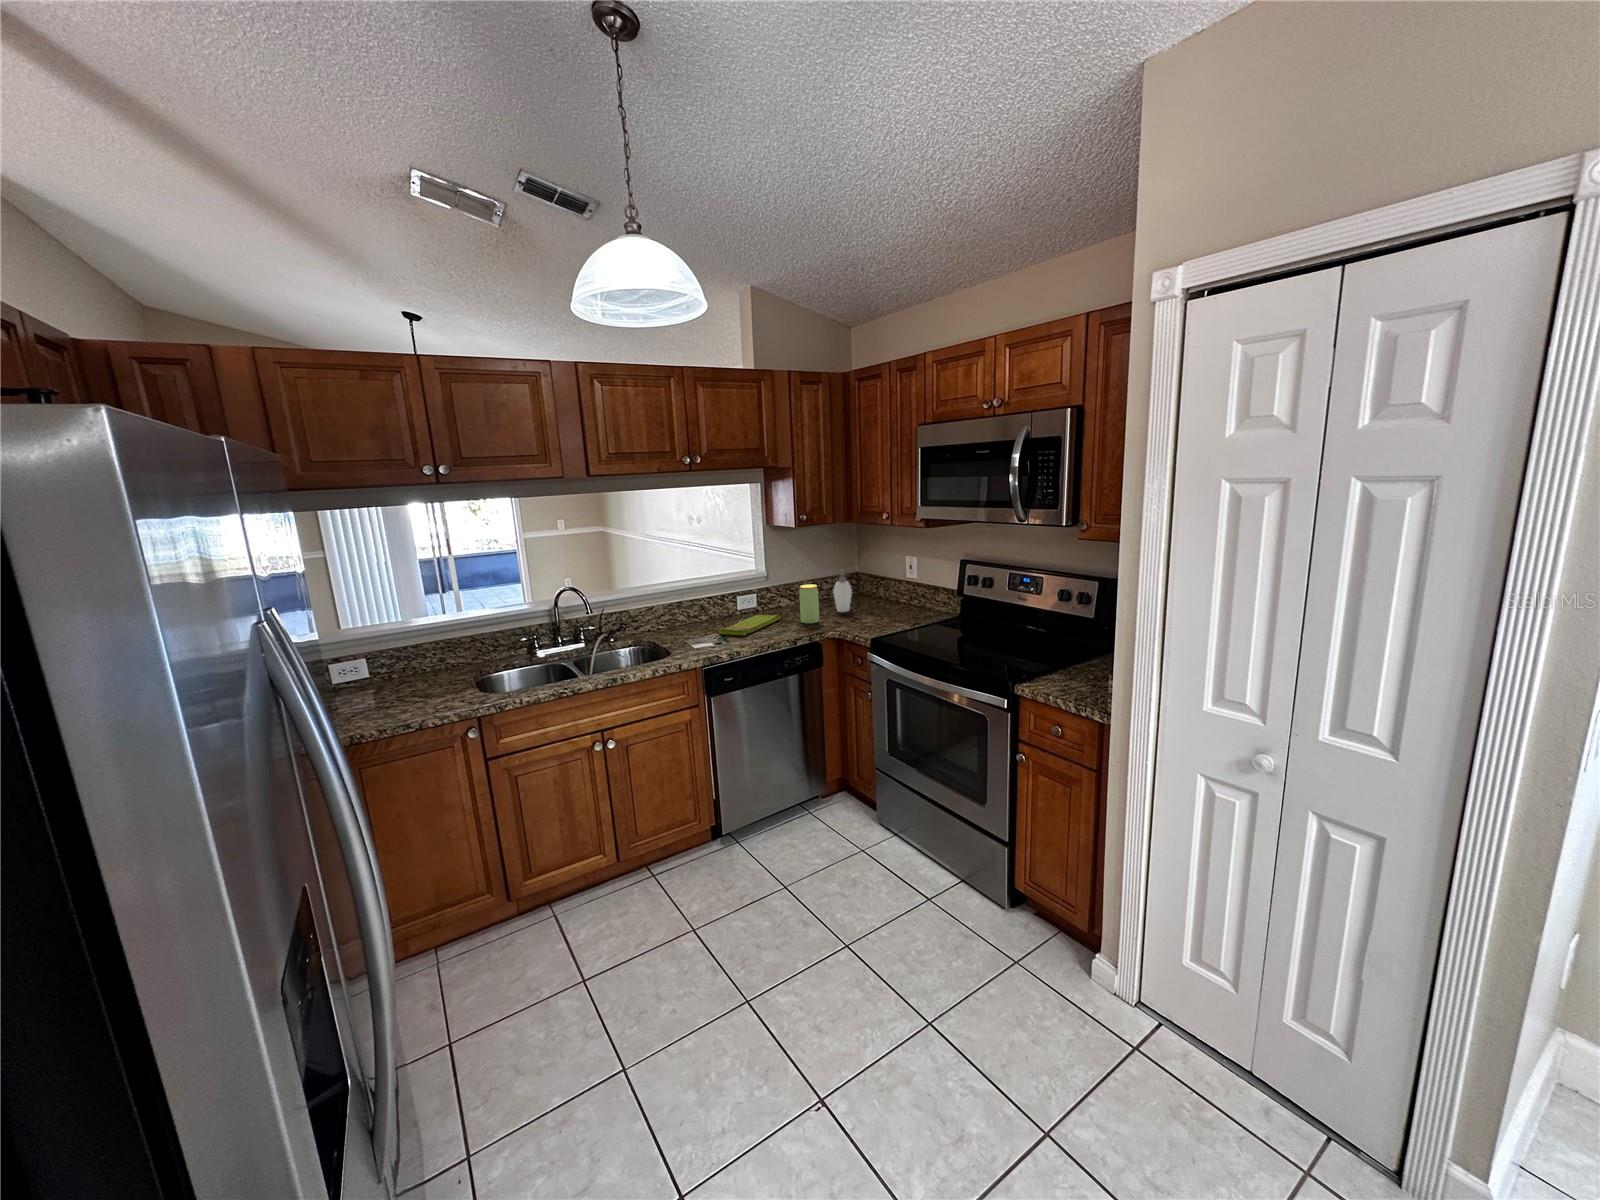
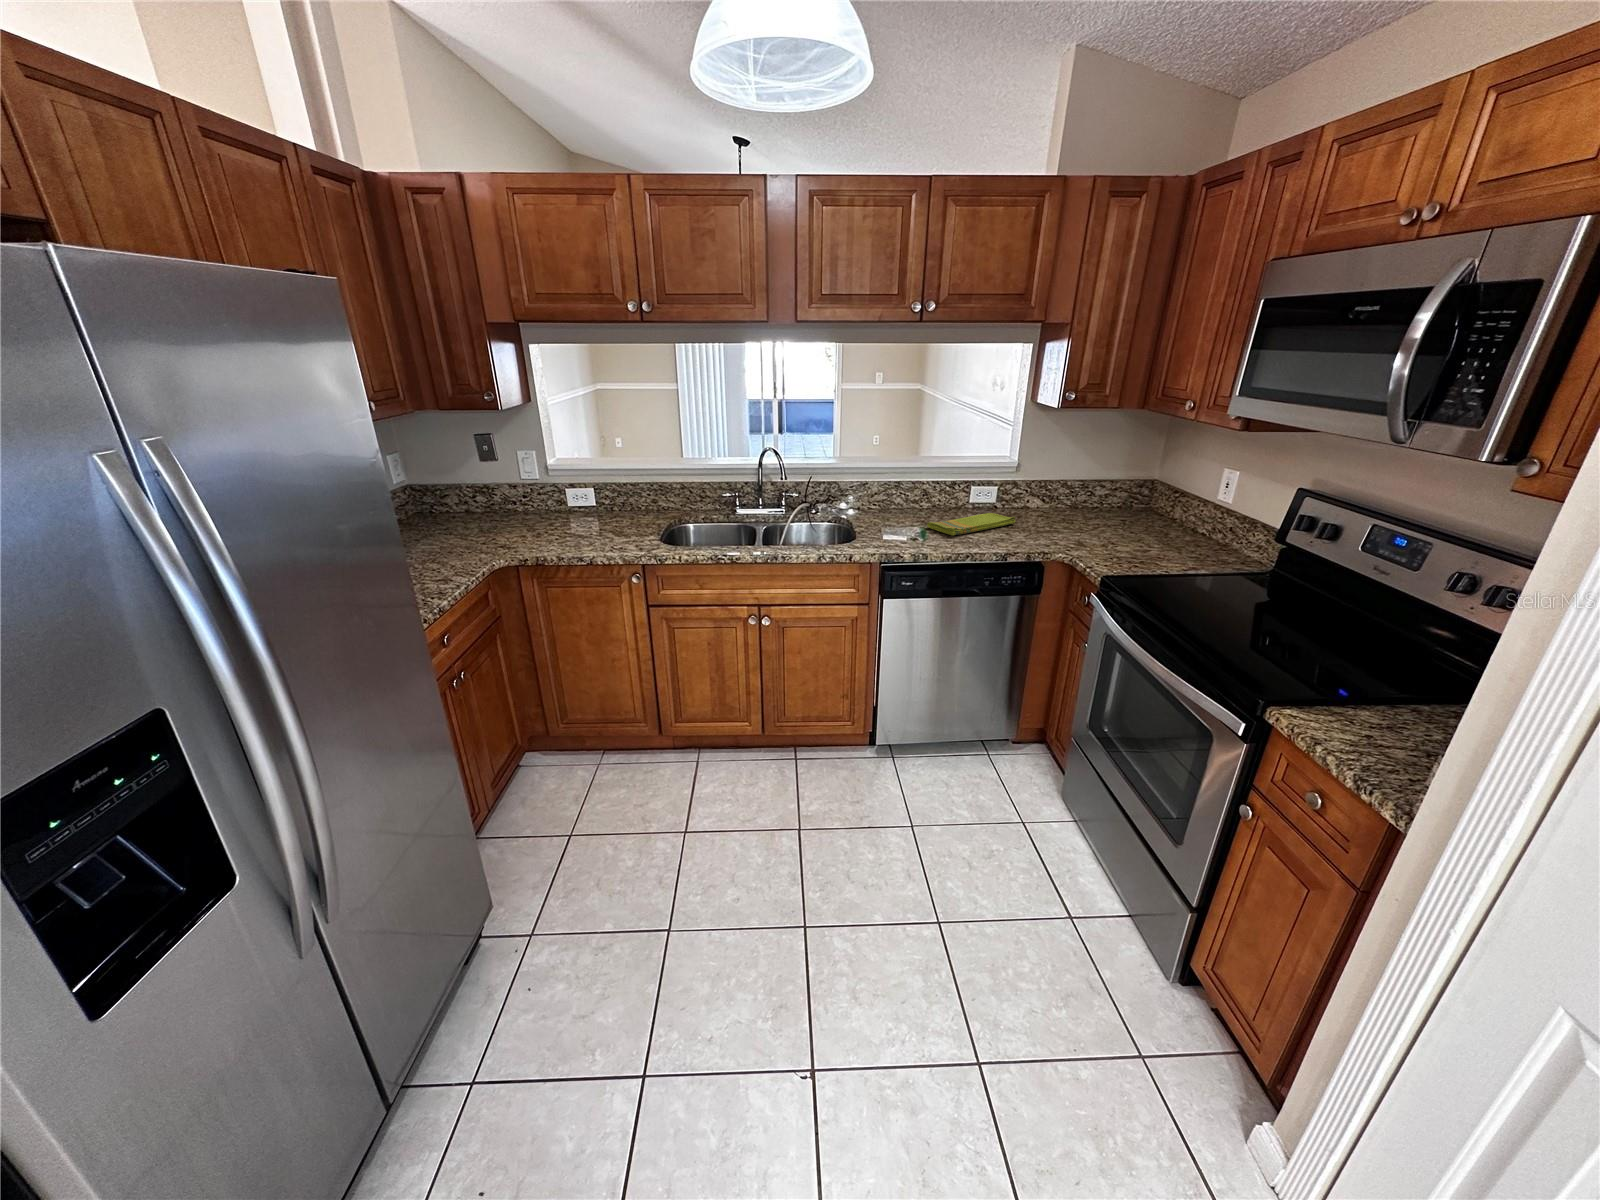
soap dispenser: present [833,570,852,612] -> none [1097,473,1125,531]
jar: present [799,584,819,623] -> none [1036,486,1068,537]

